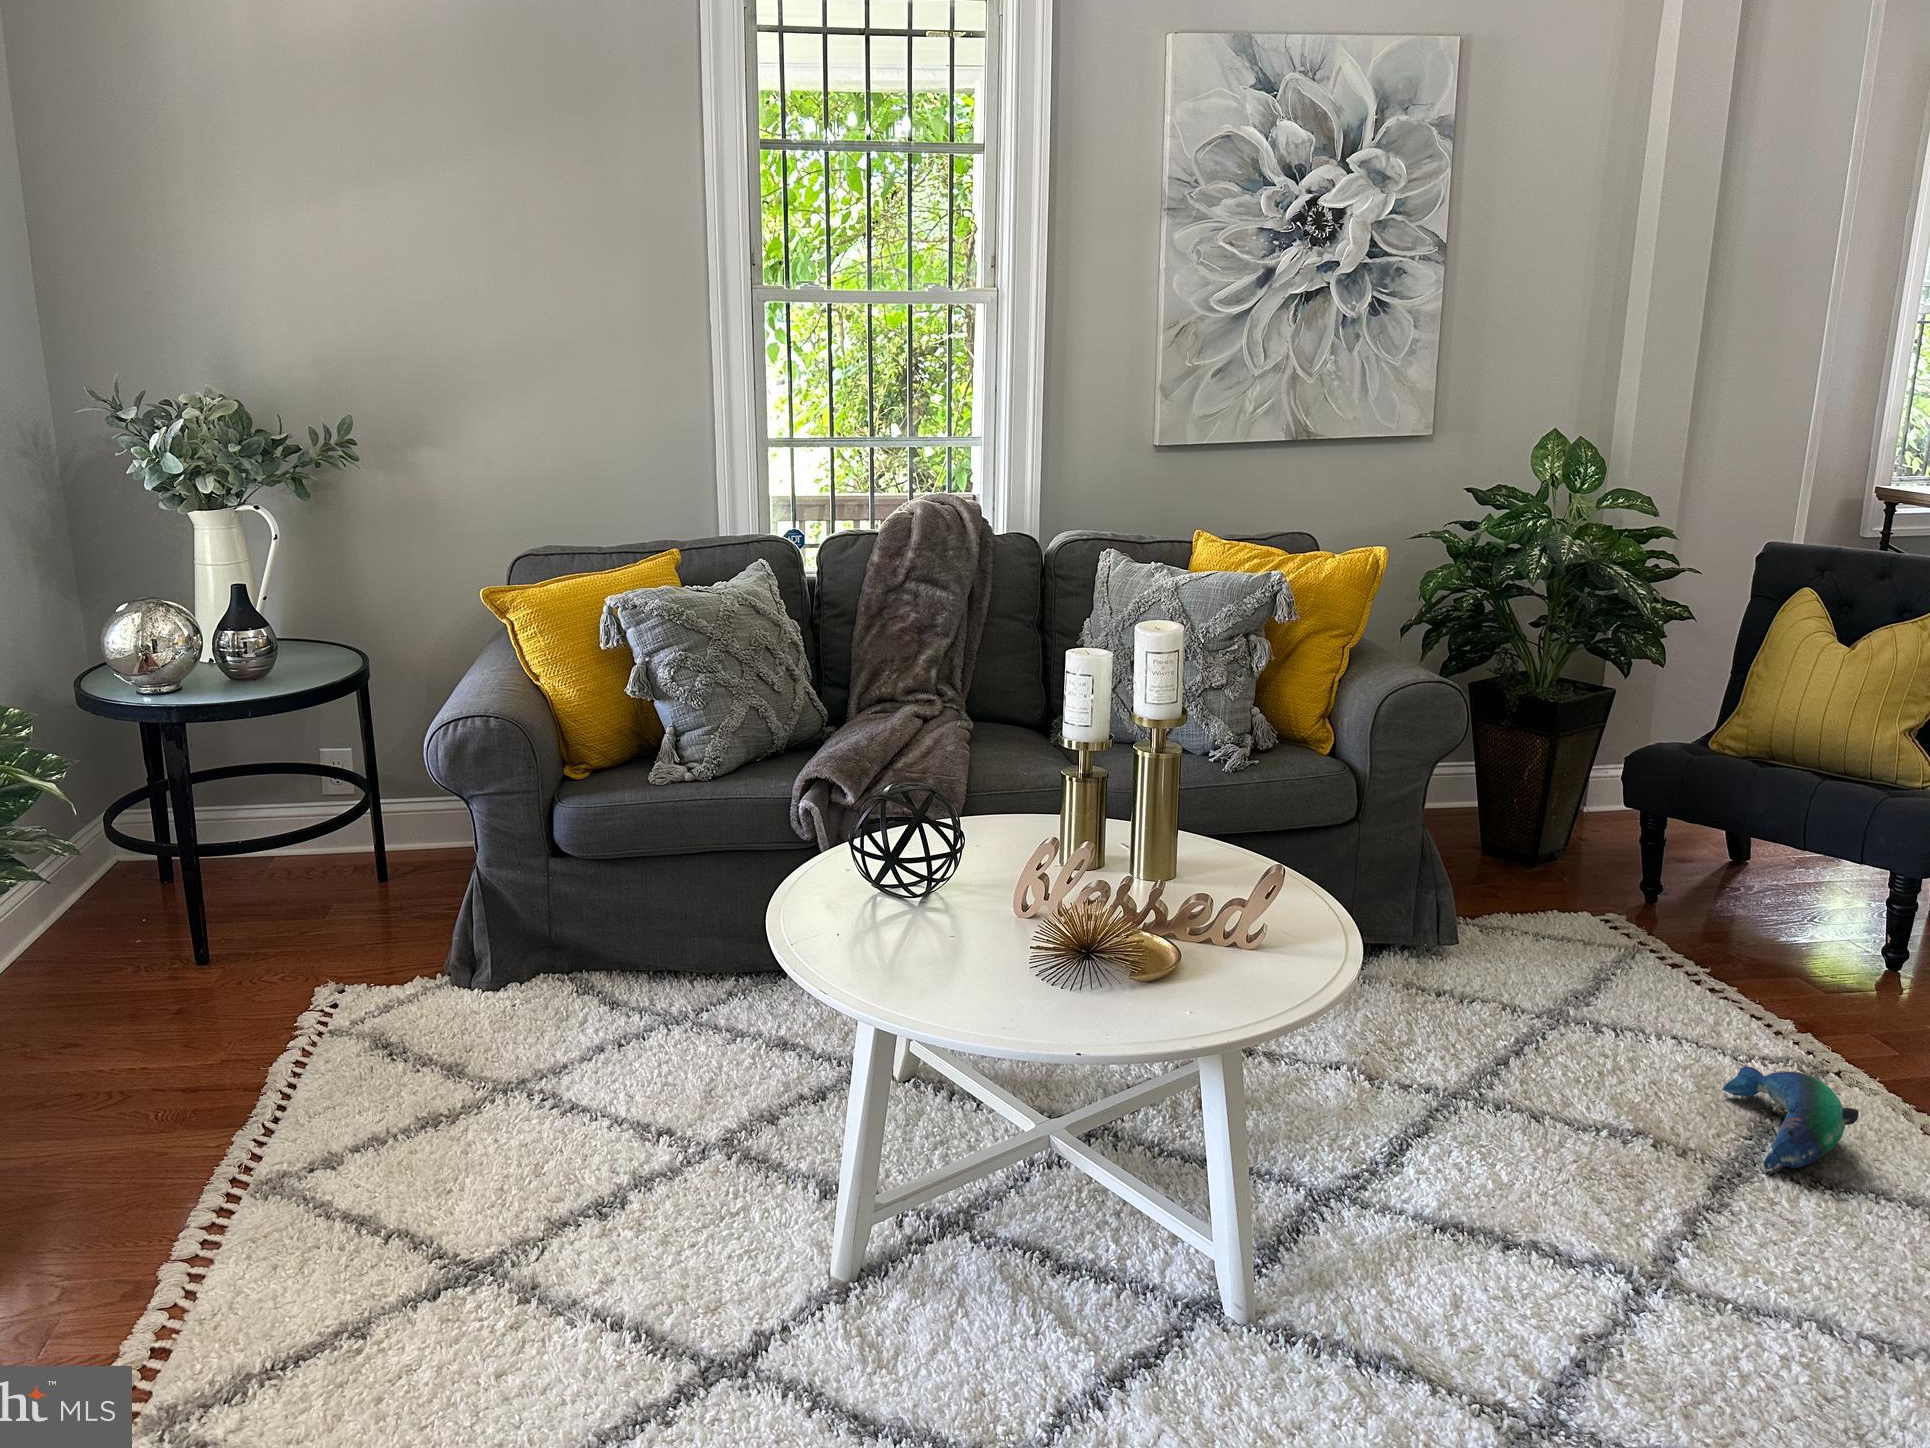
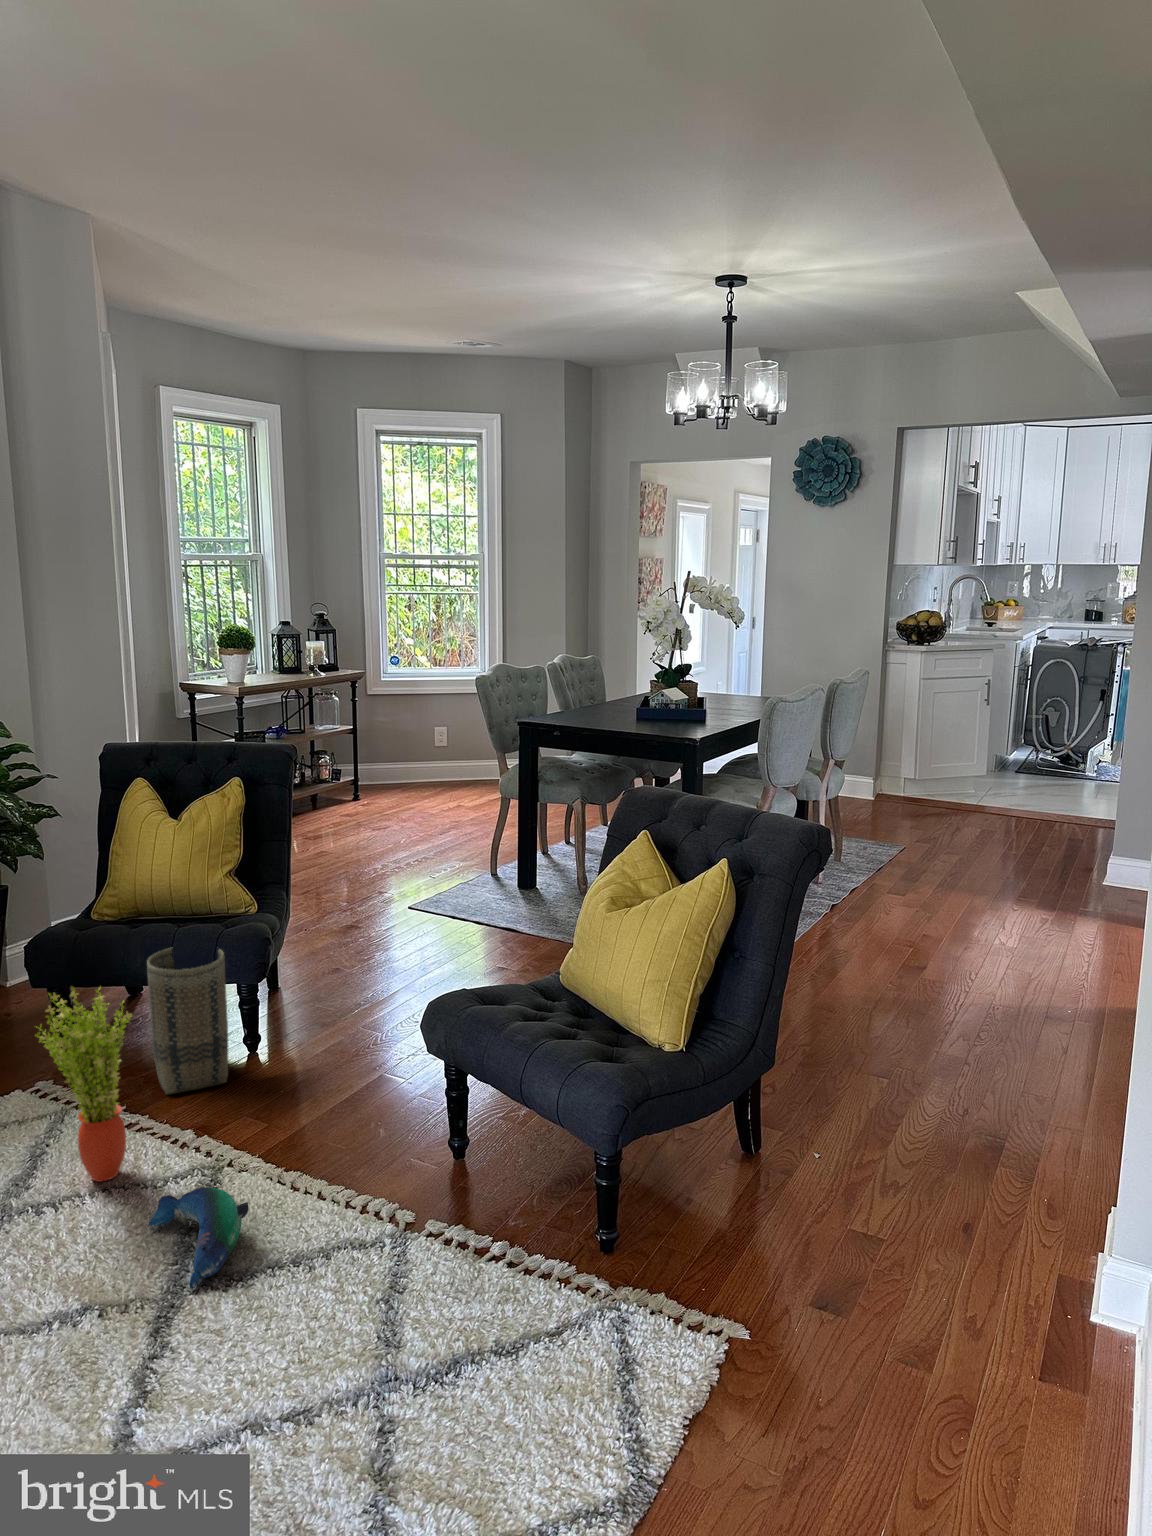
potted plant: none [1632,798,1752,1030] -> present [35,988,132,1182]
basket: none [1757,802,1884,990] -> present [147,948,228,1094]

